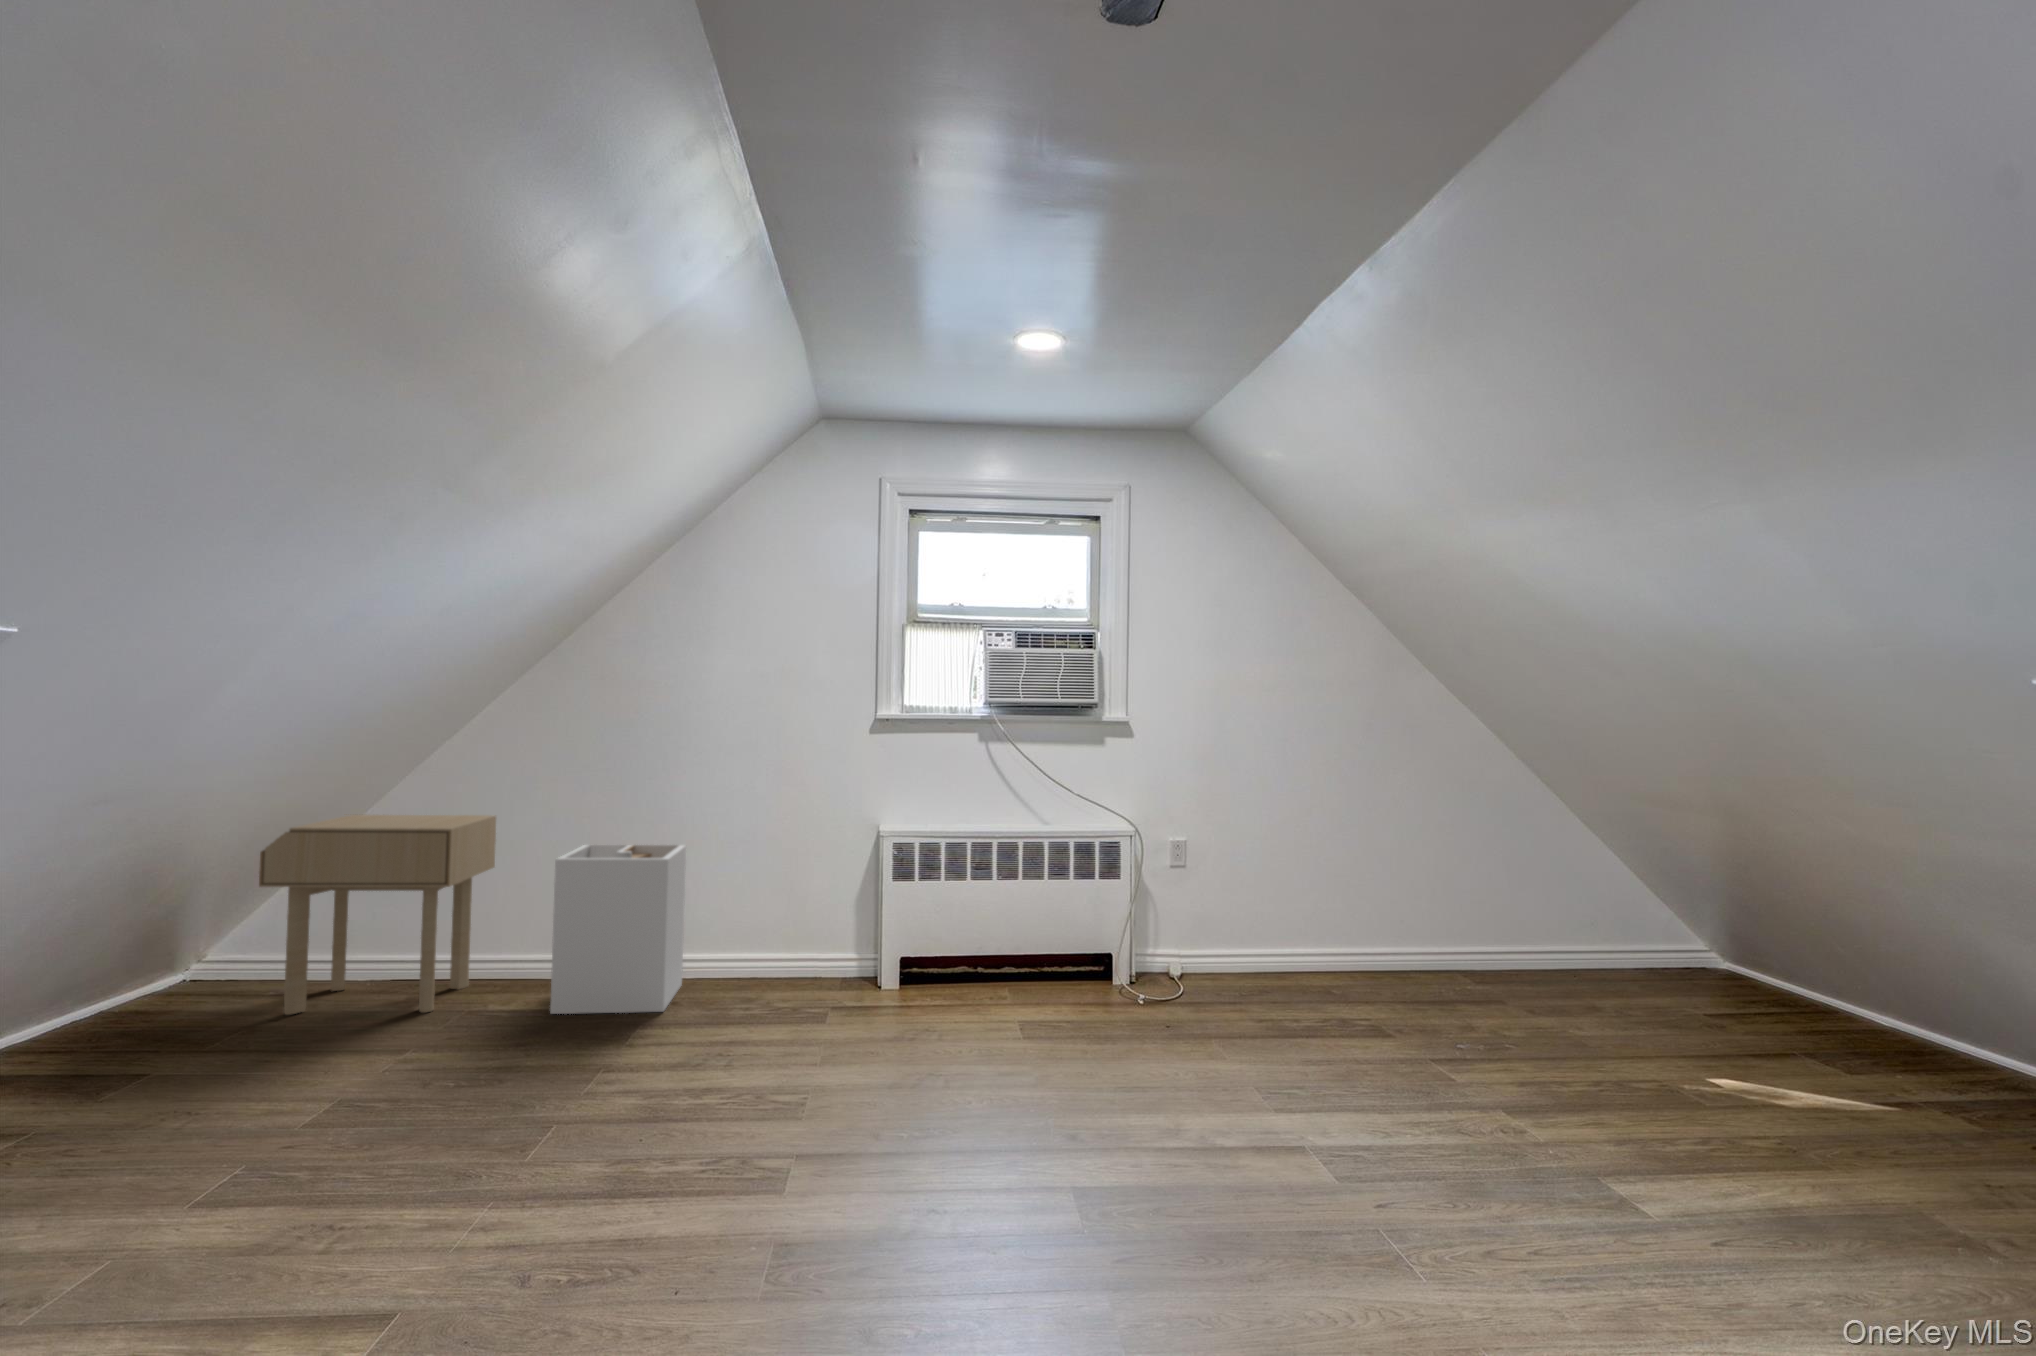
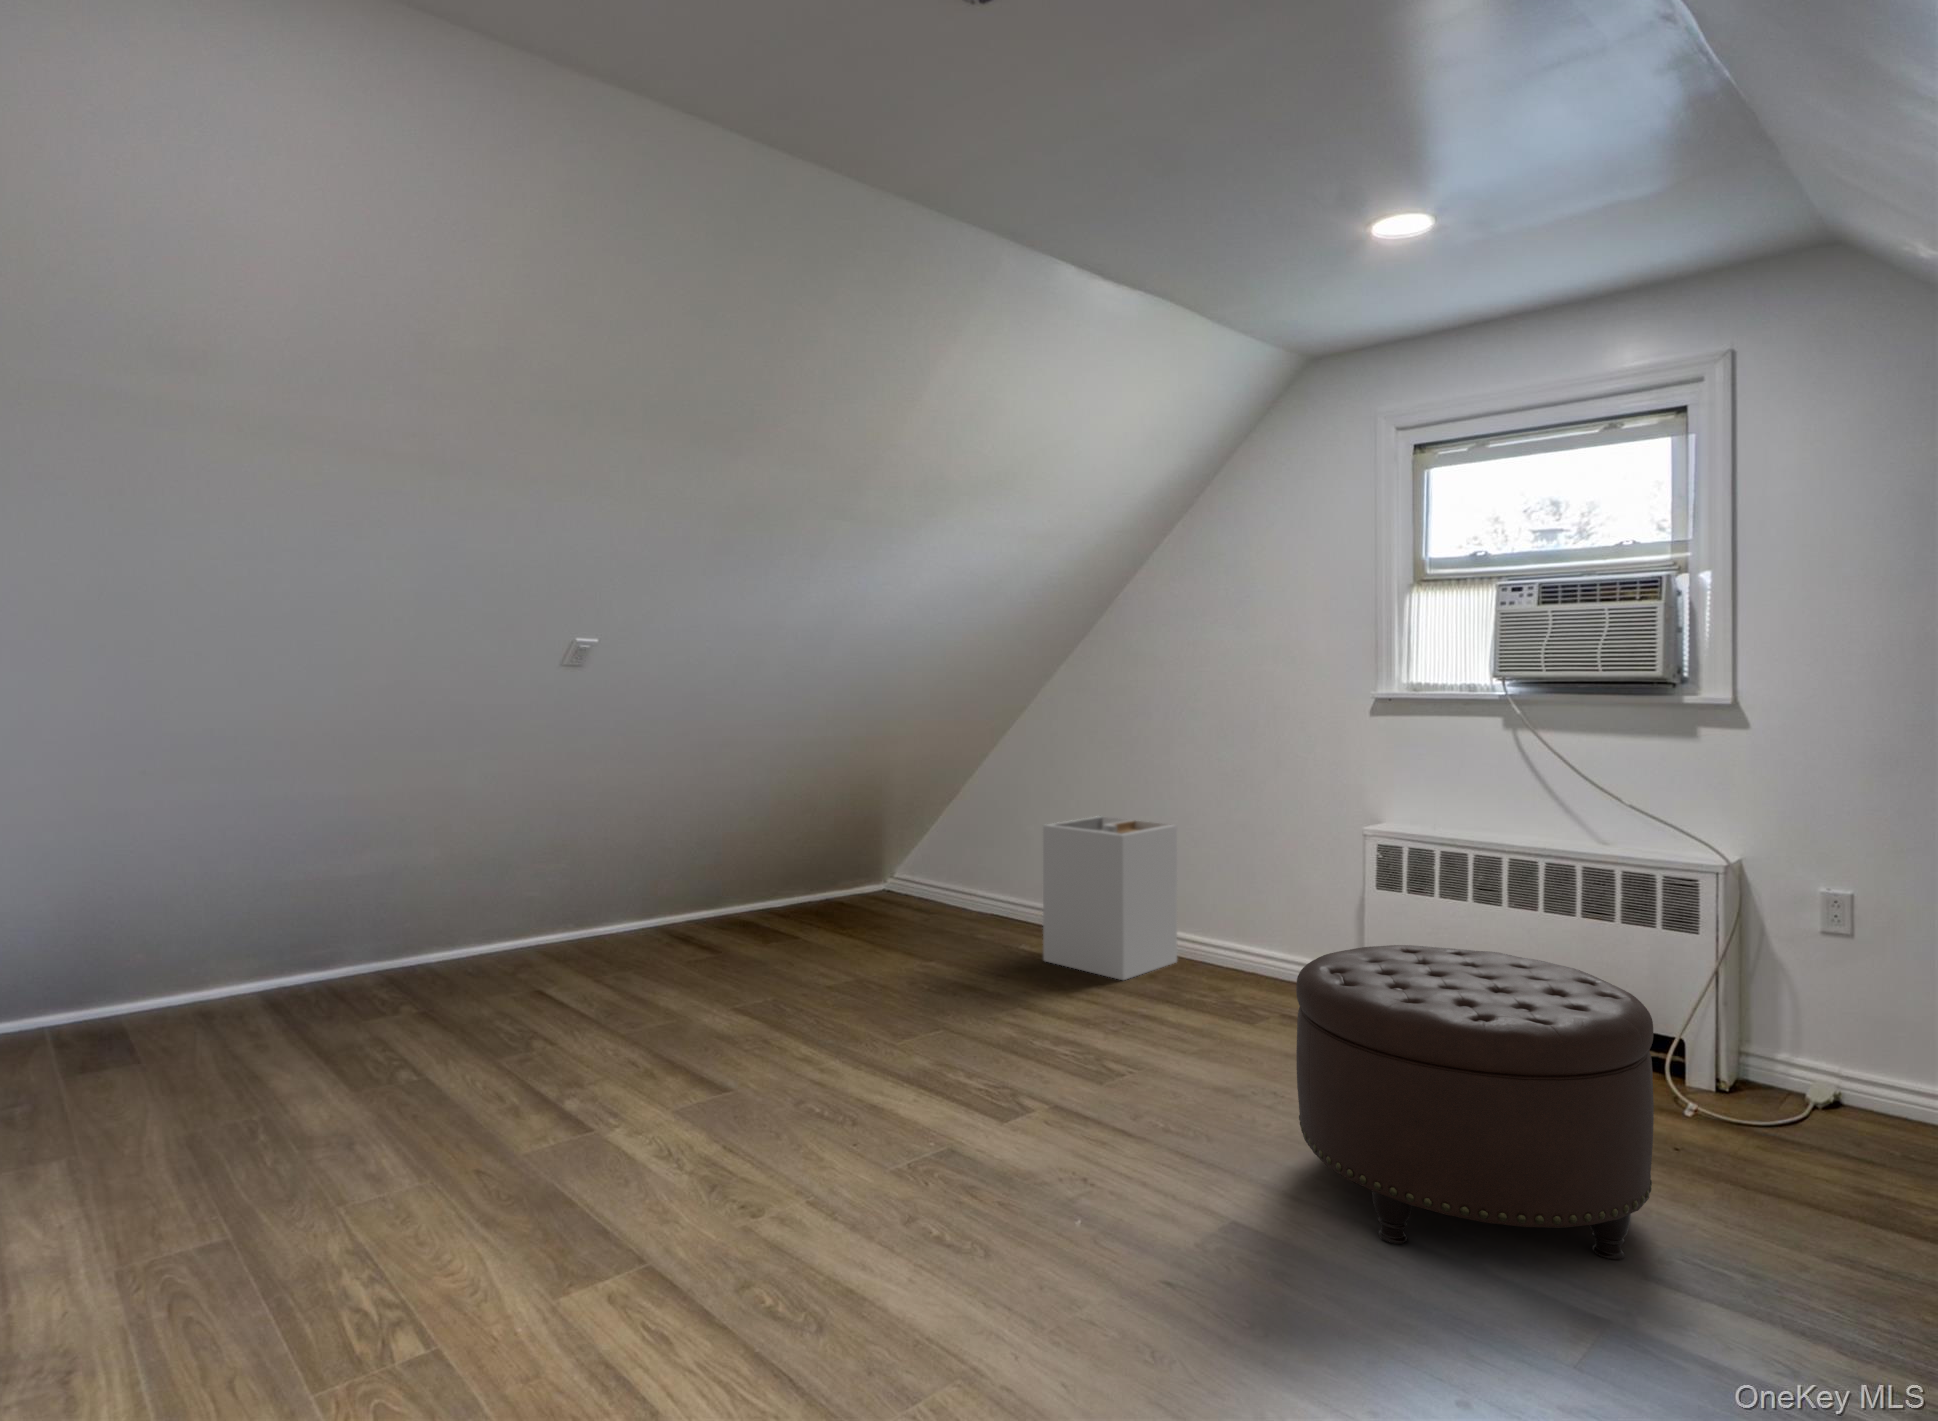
side table: present [259,814,496,1015] -> none [885,775,1047,940]
ottoman: none [1020,904,1256,1127] -> present [1296,945,1654,1260]

